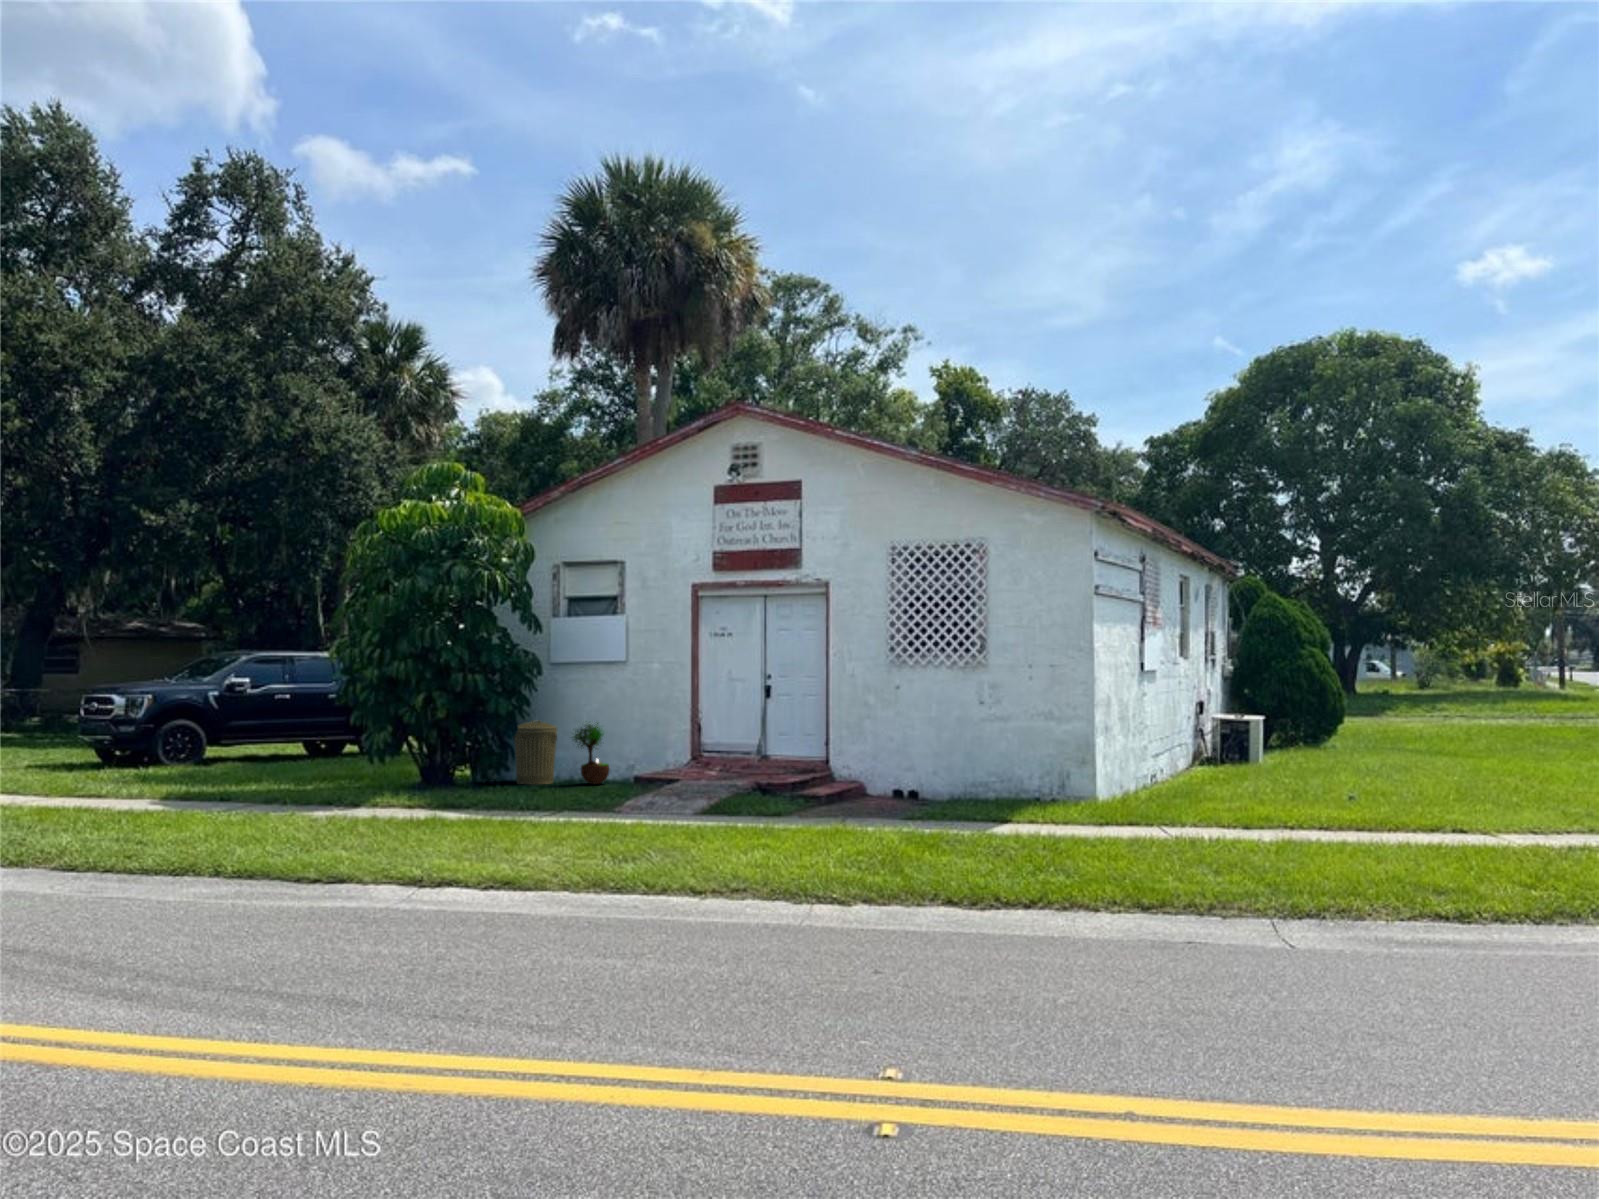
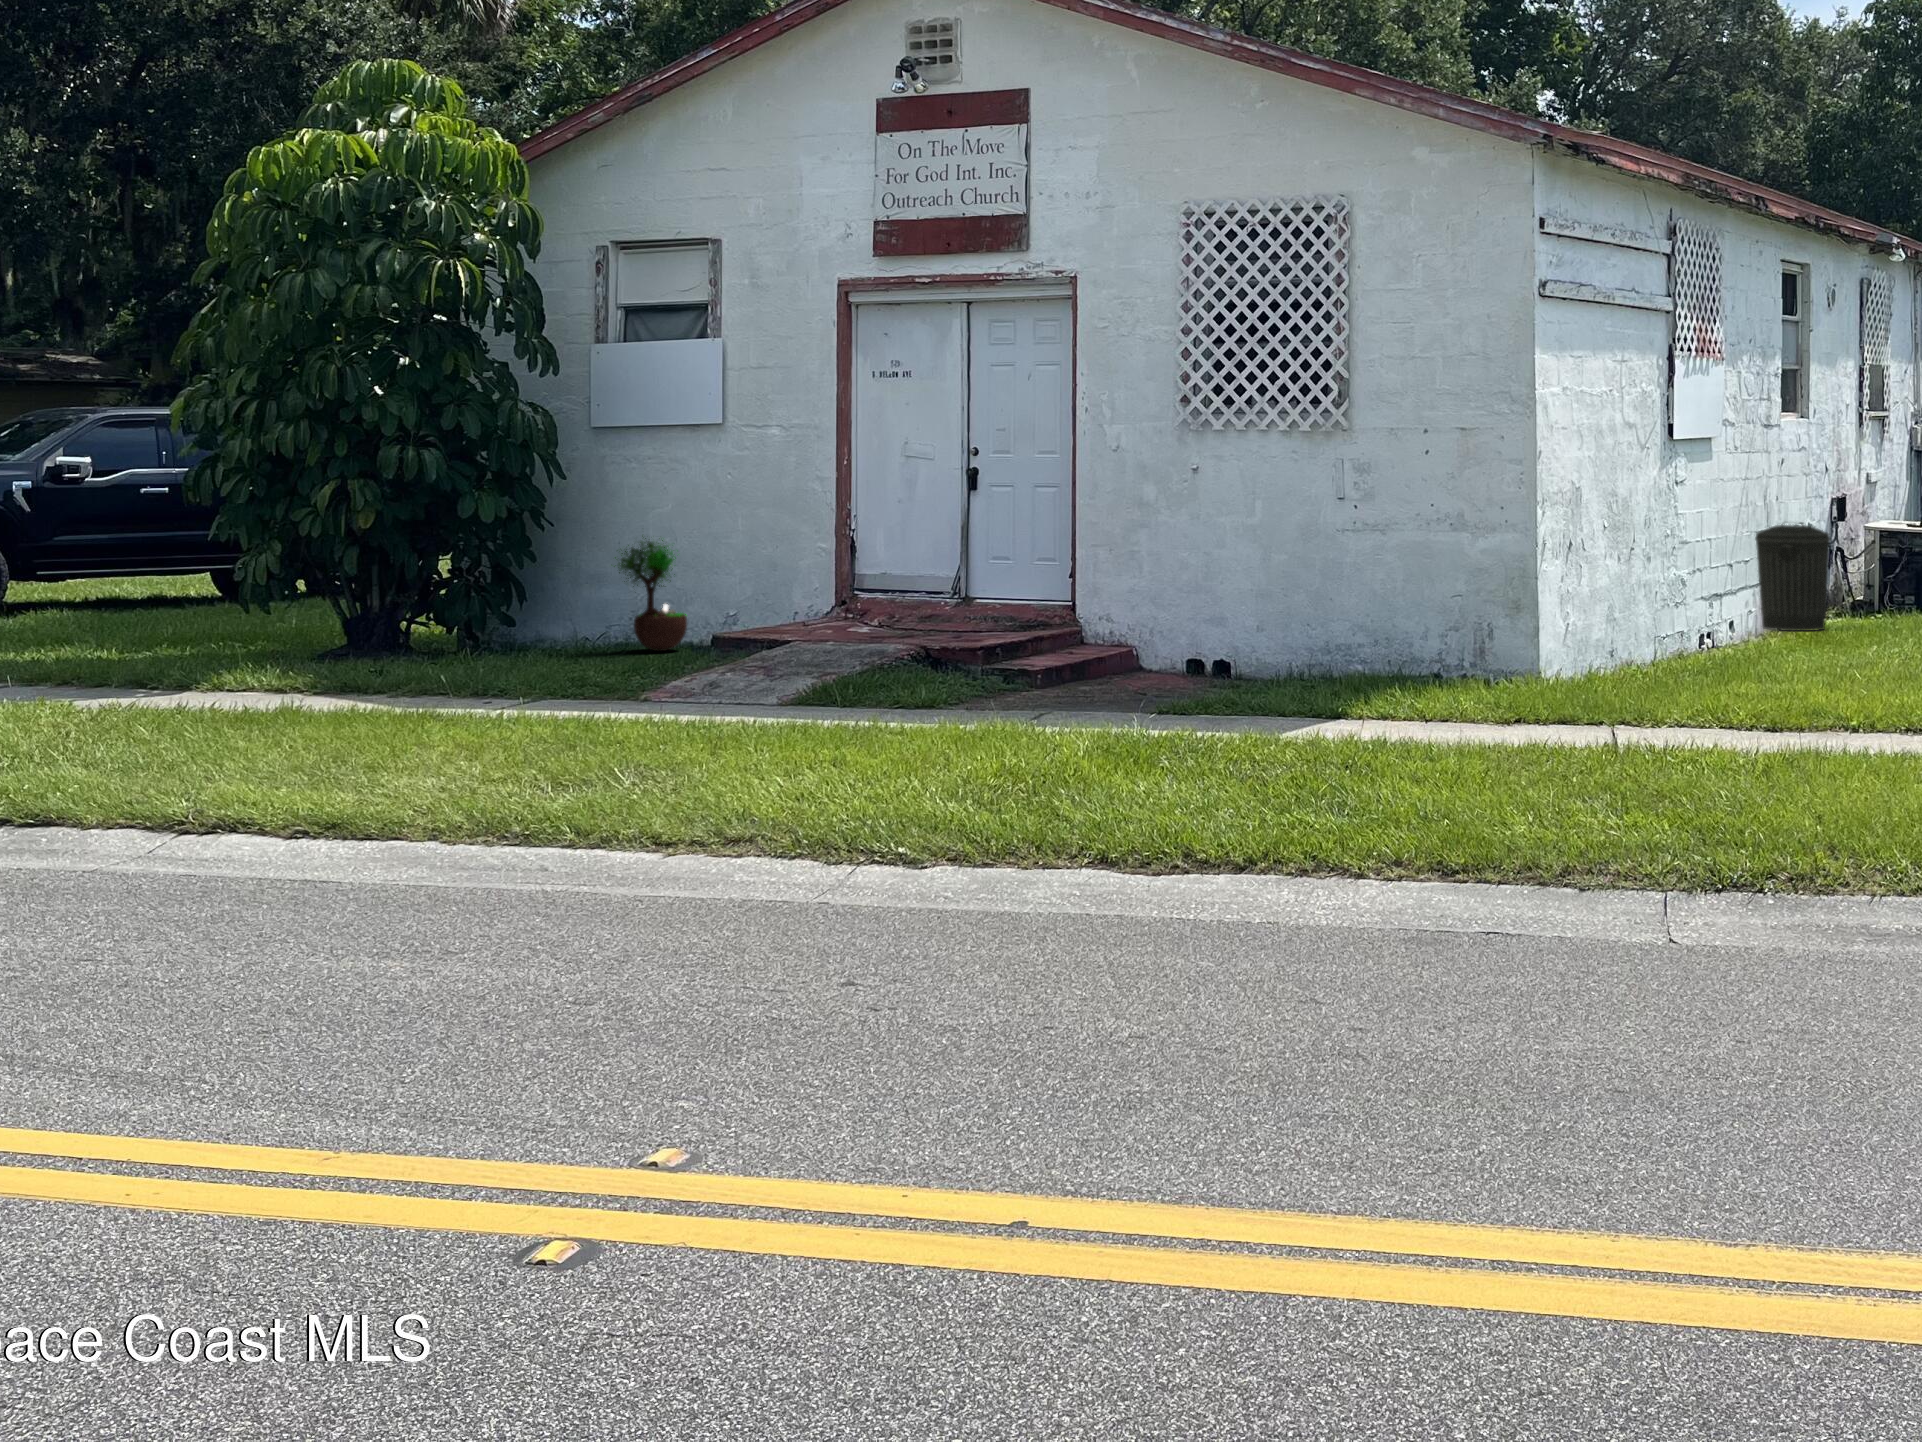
trash can: present [514,720,558,784] -> present [1755,524,1830,631]

